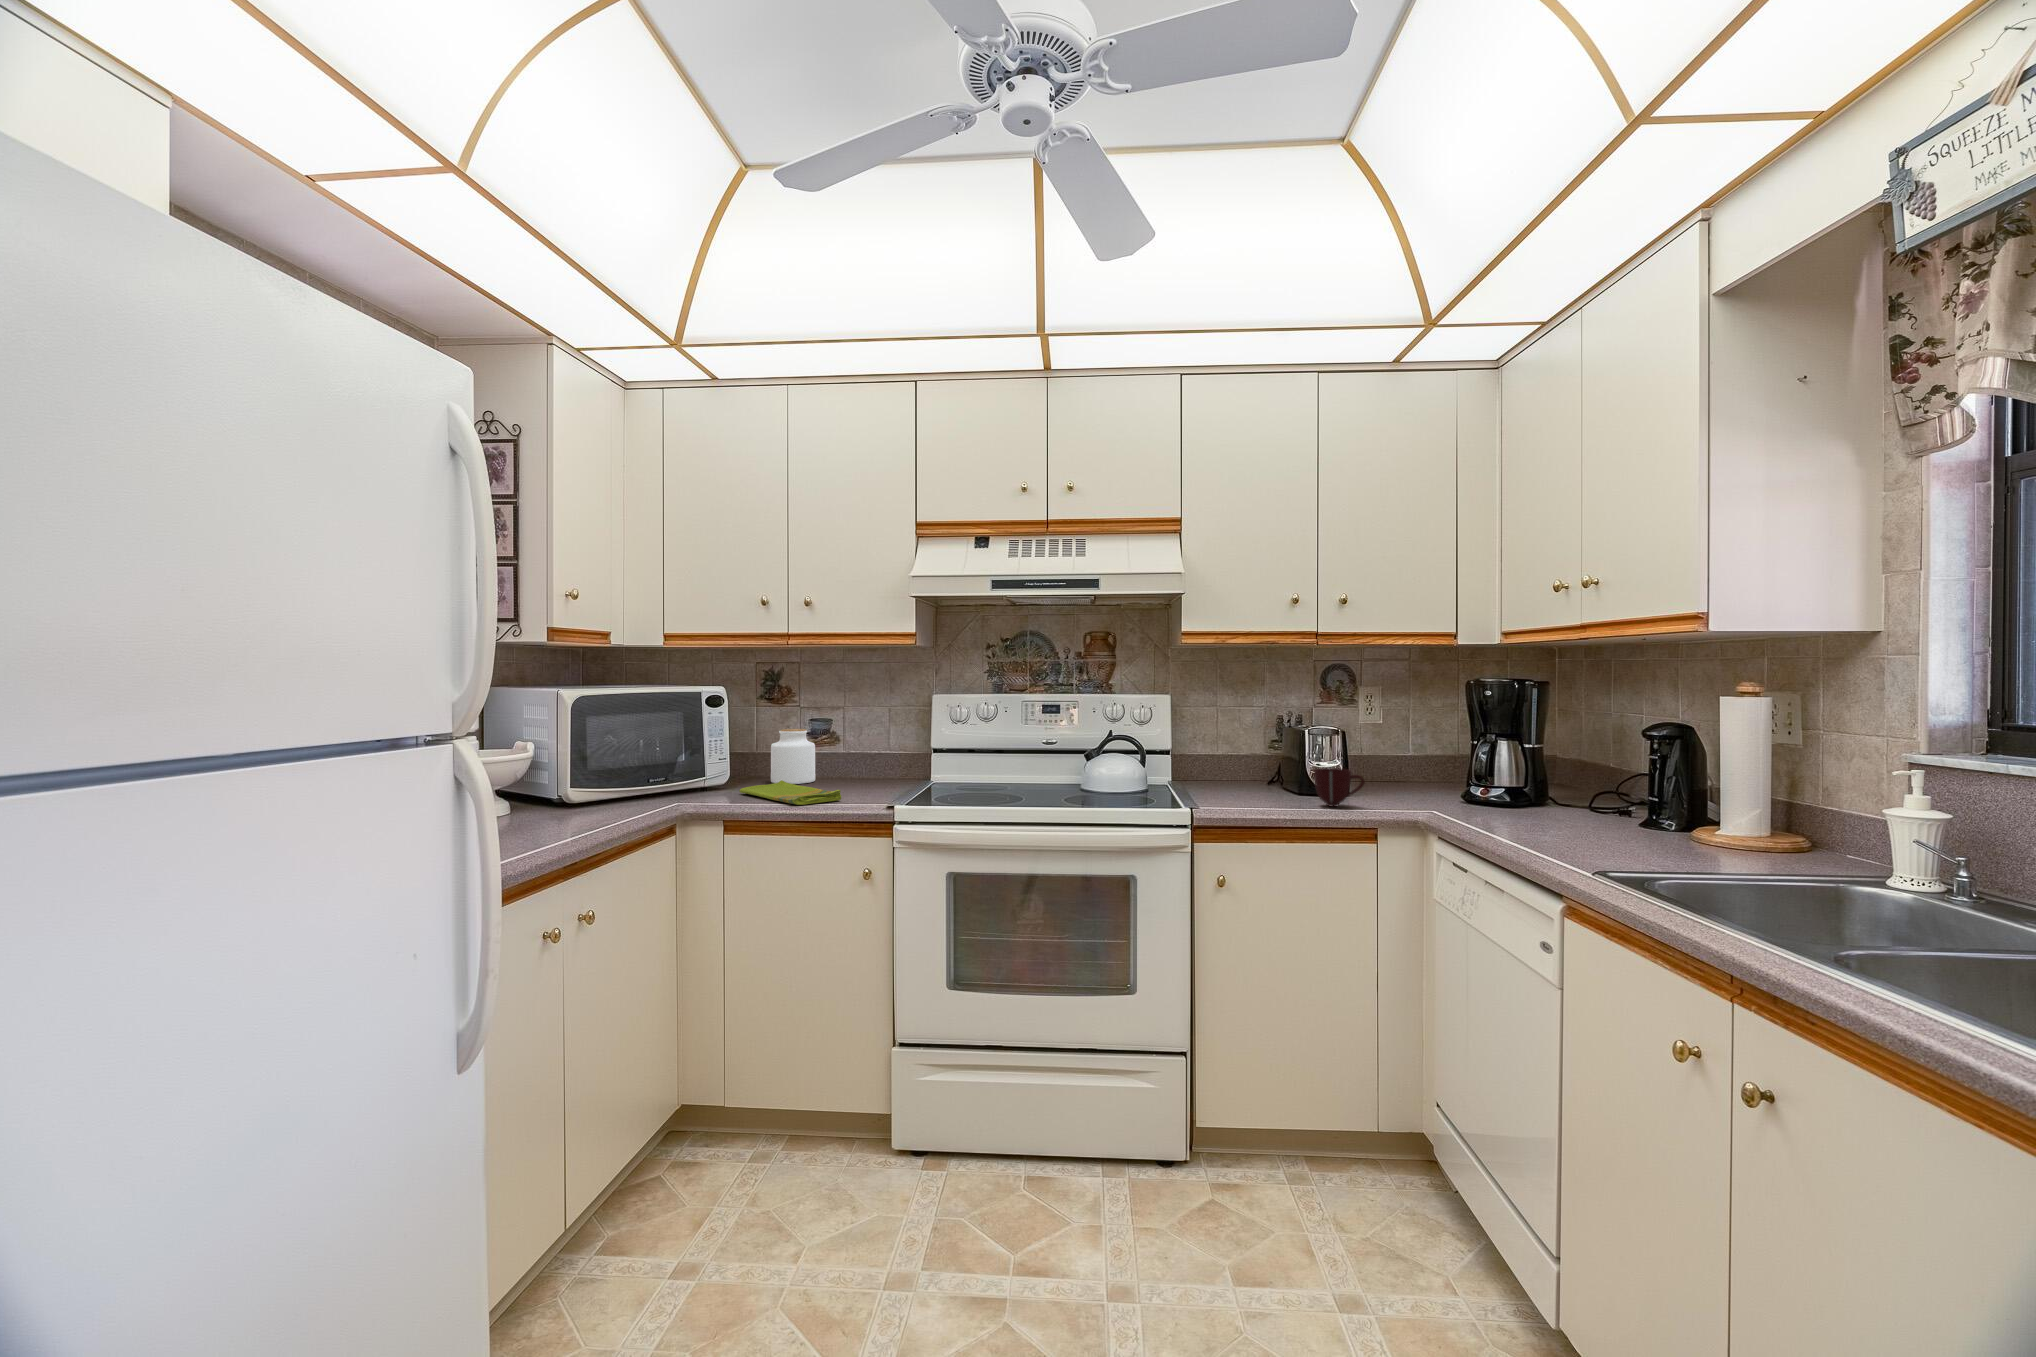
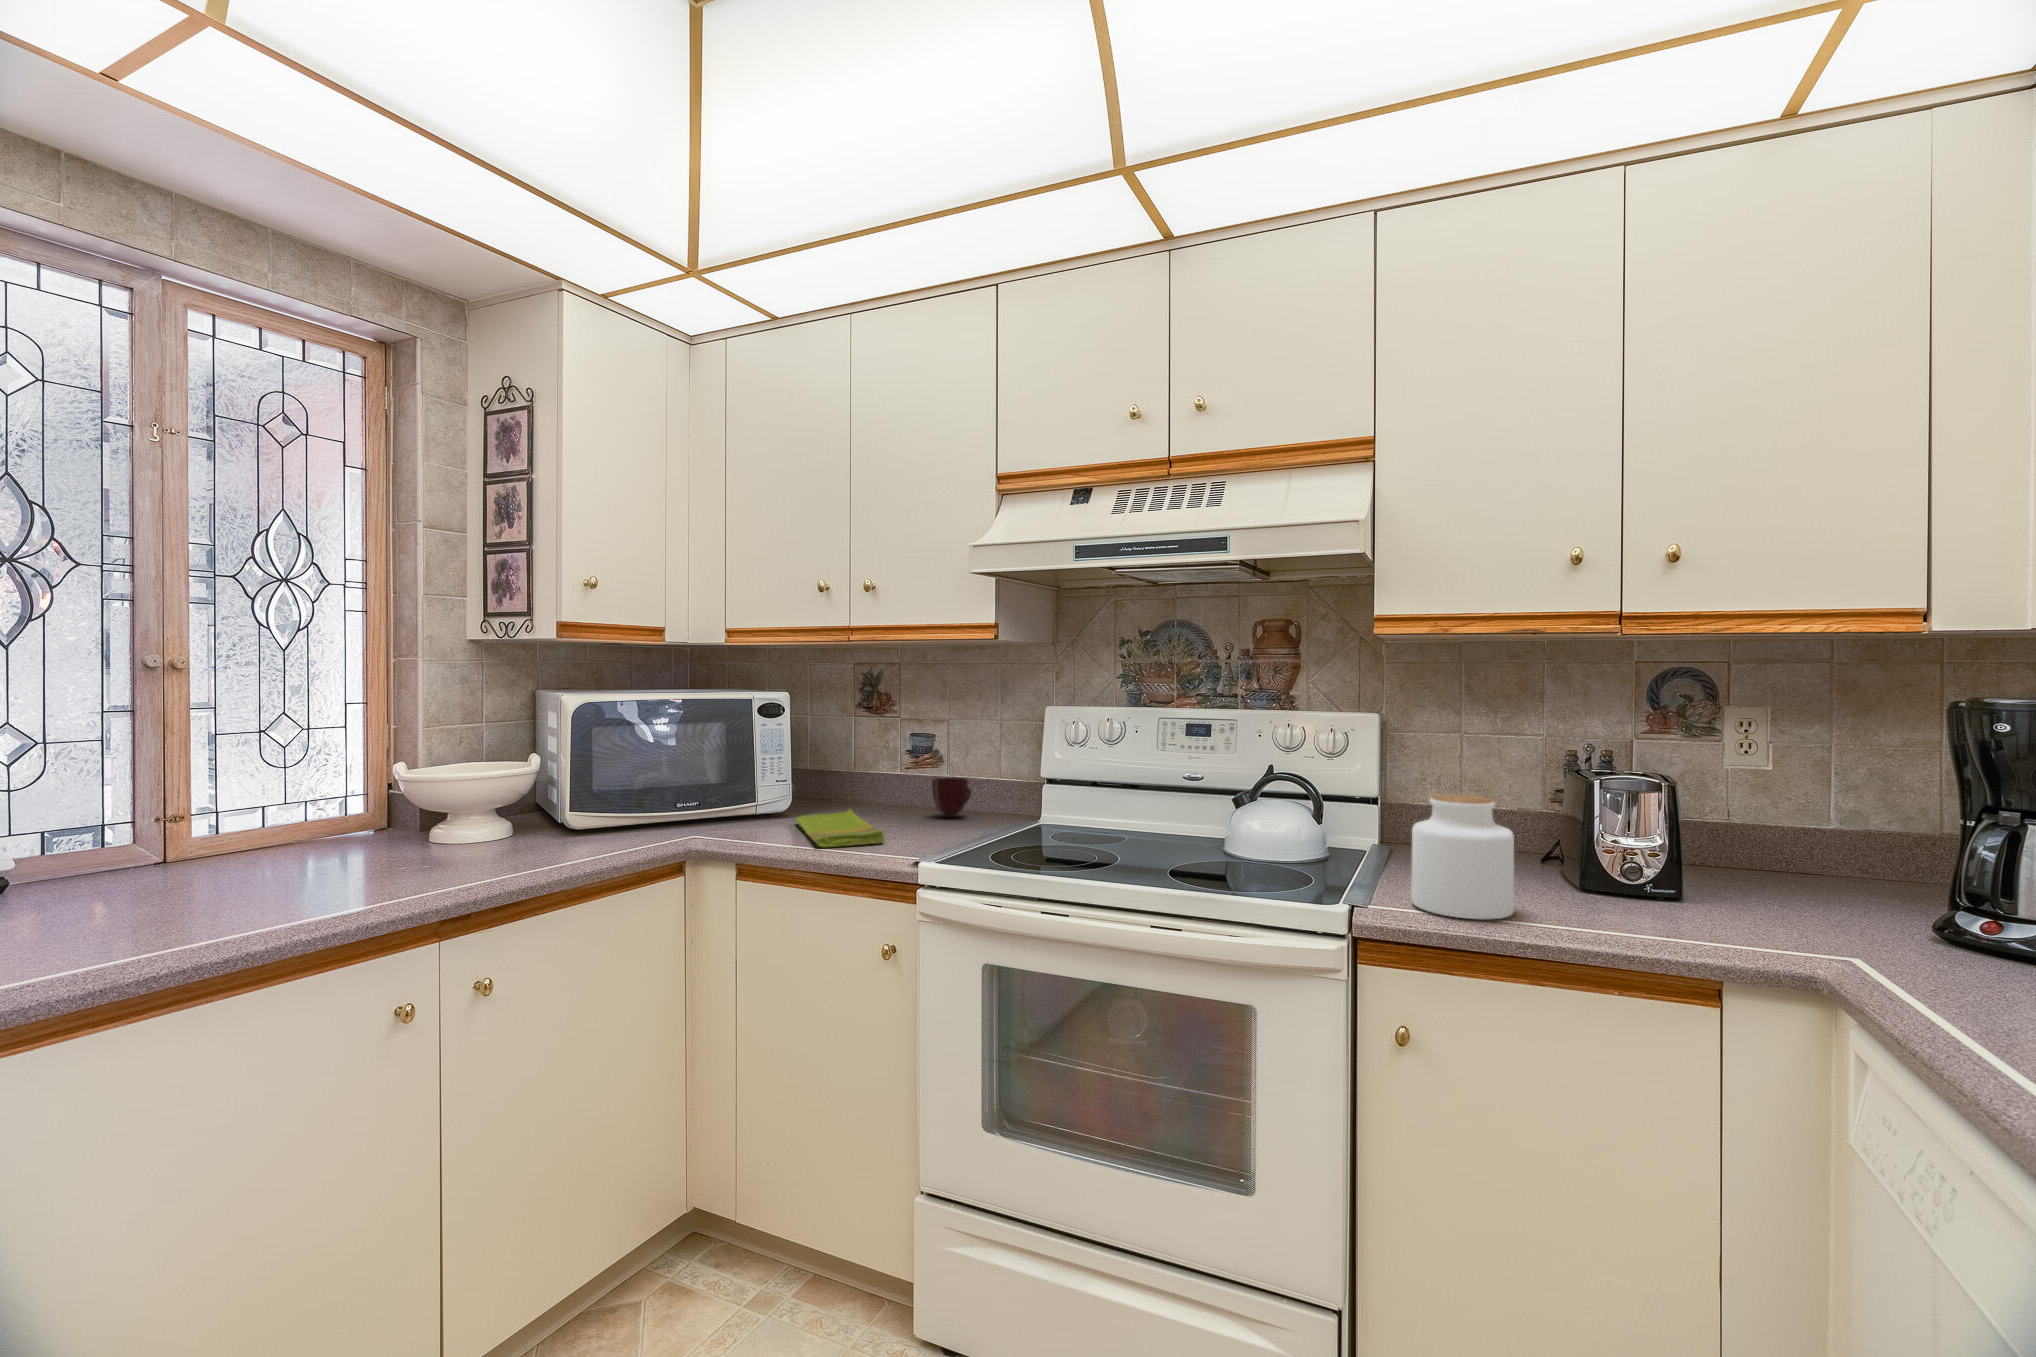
jar: present [771,729,815,784] -> present [1411,794,1514,920]
mug: present [1314,768,1365,806] -> present [932,777,971,817]

